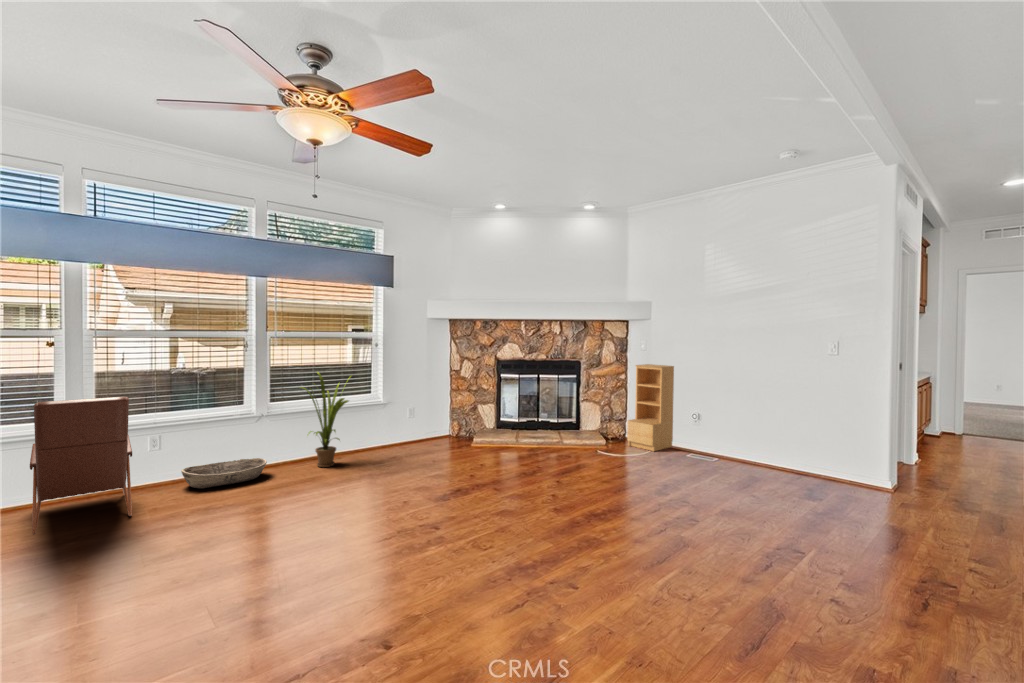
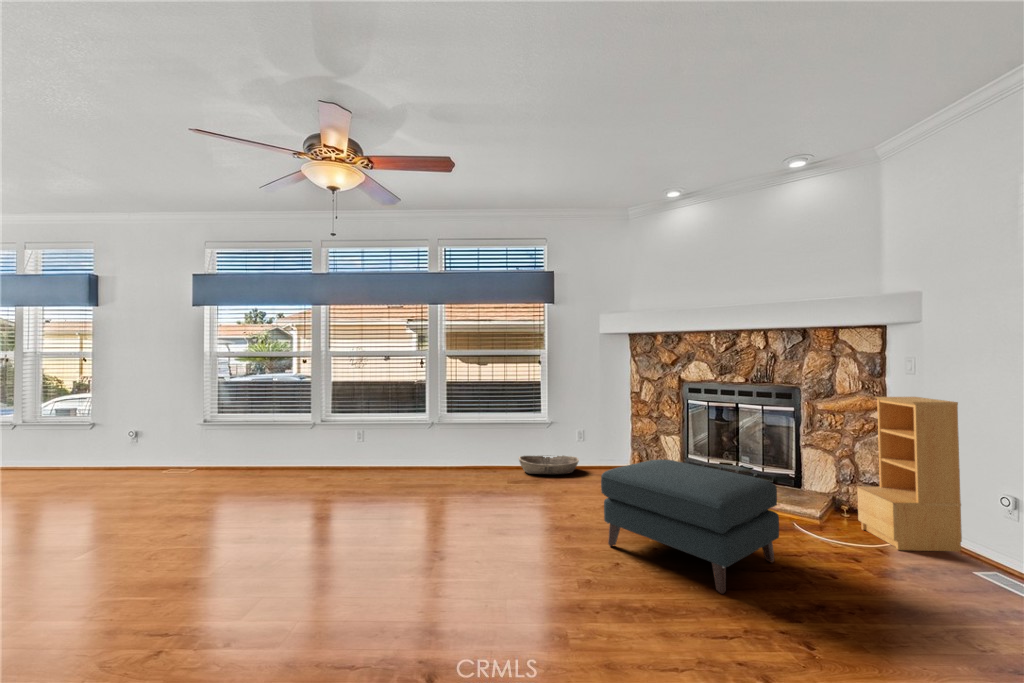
house plant: present [304,373,348,467] -> none [449,387,496,477]
armchair: present [30,397,132,535] -> none [258,400,340,486]
ottoman: none [530,416,631,489] -> present [601,459,779,594]
basket: present [181,458,267,488] -> present [519,456,579,474]

